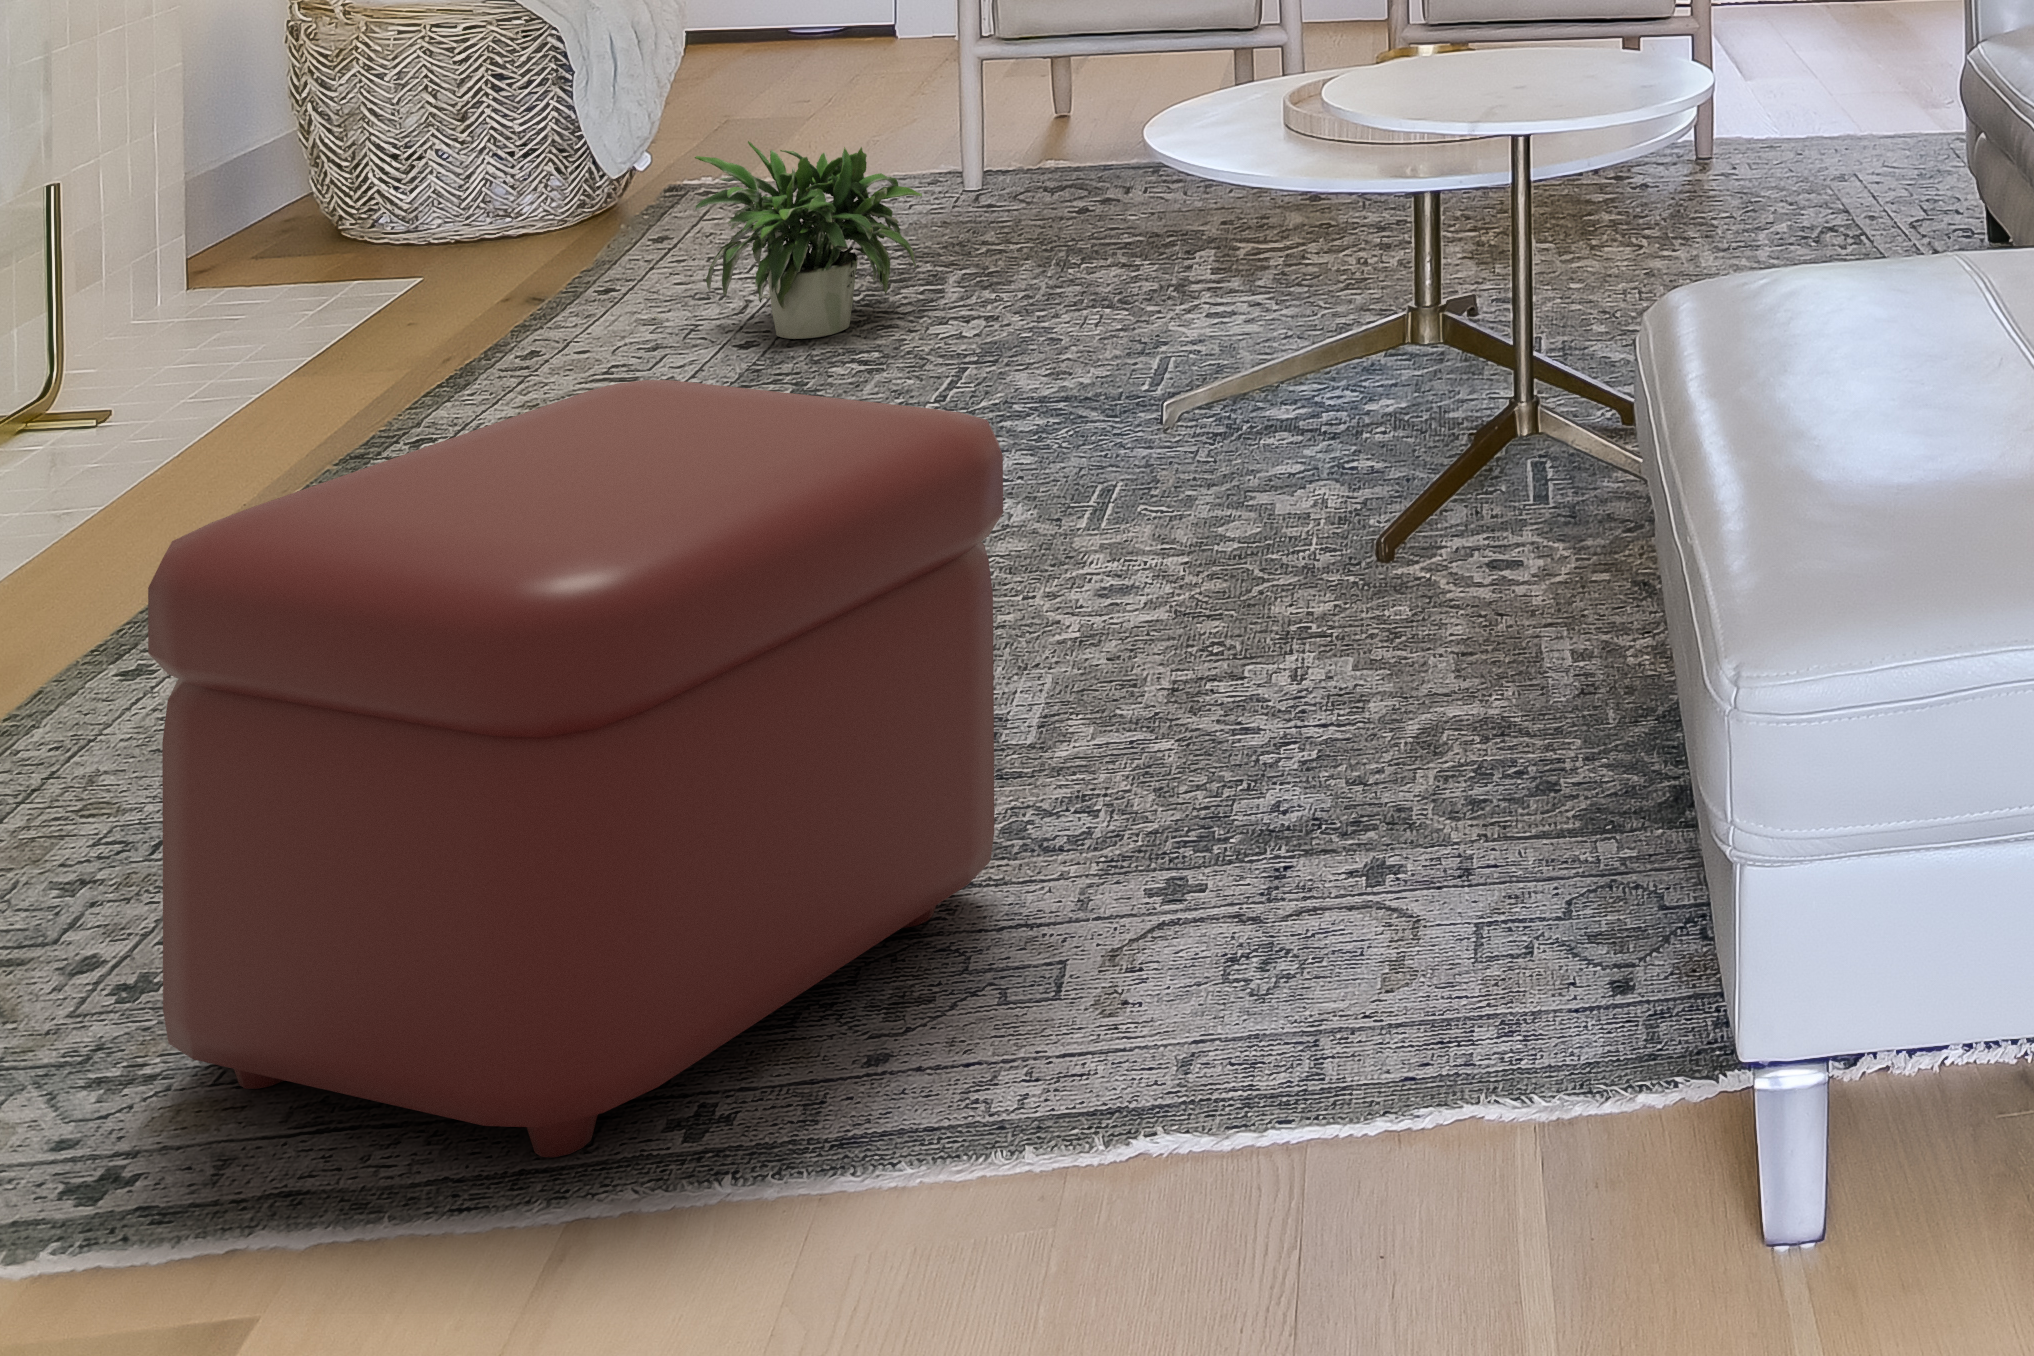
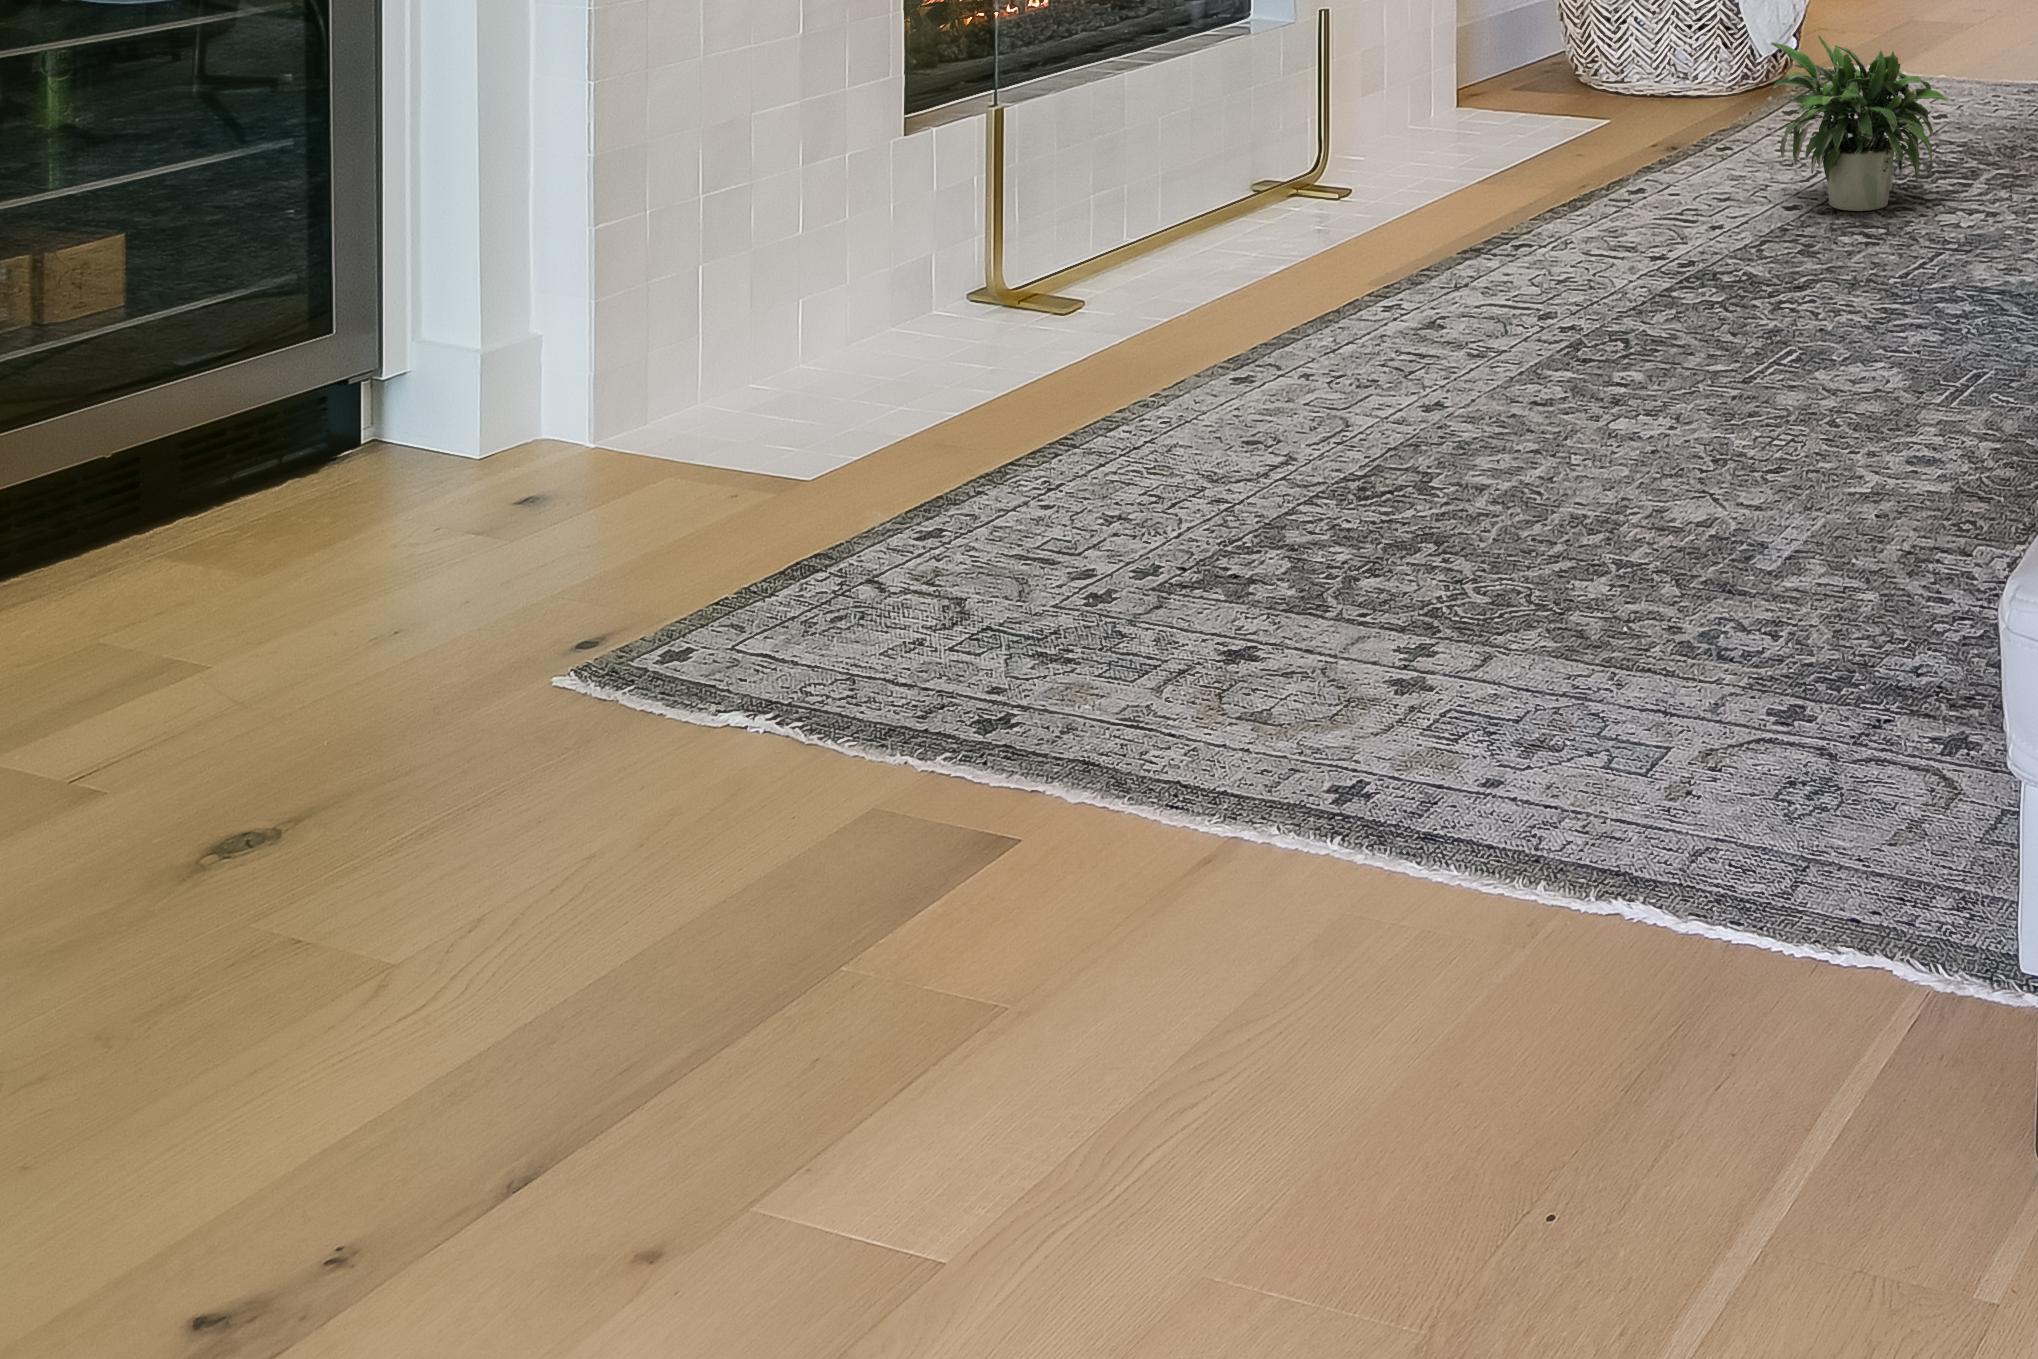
ottoman: present [148,380,1003,1157] -> none [1066,204,1666,788]

